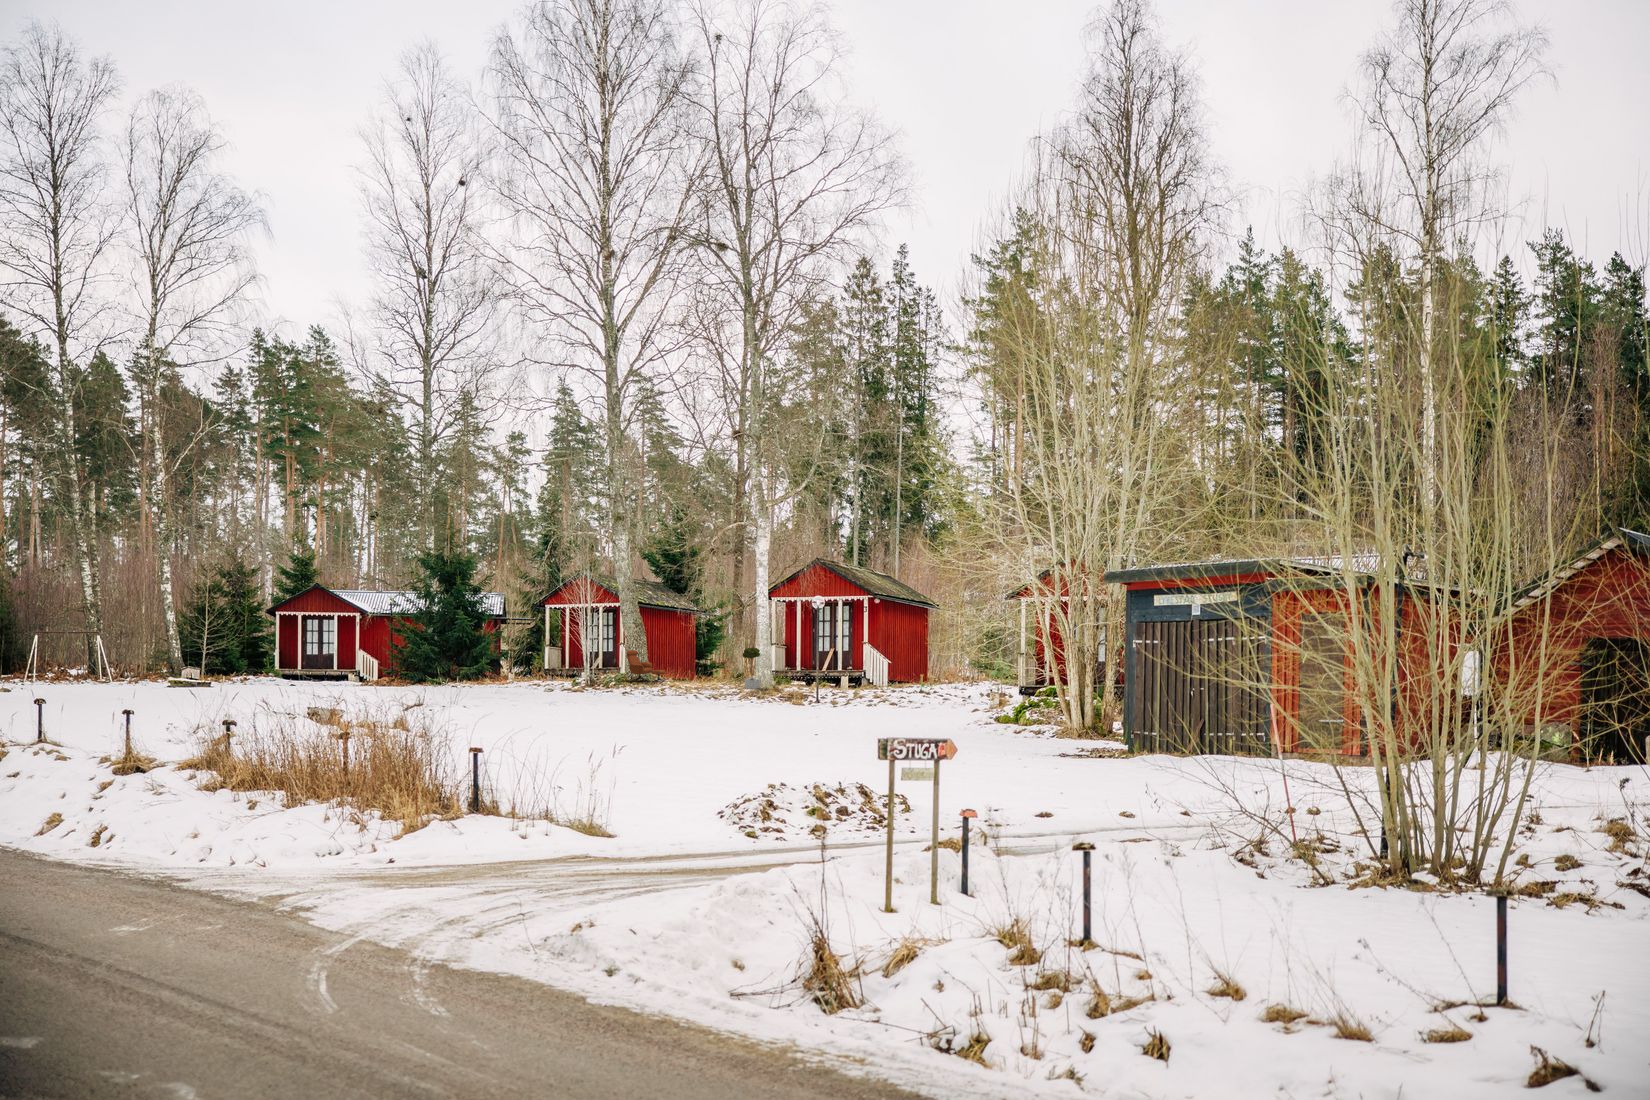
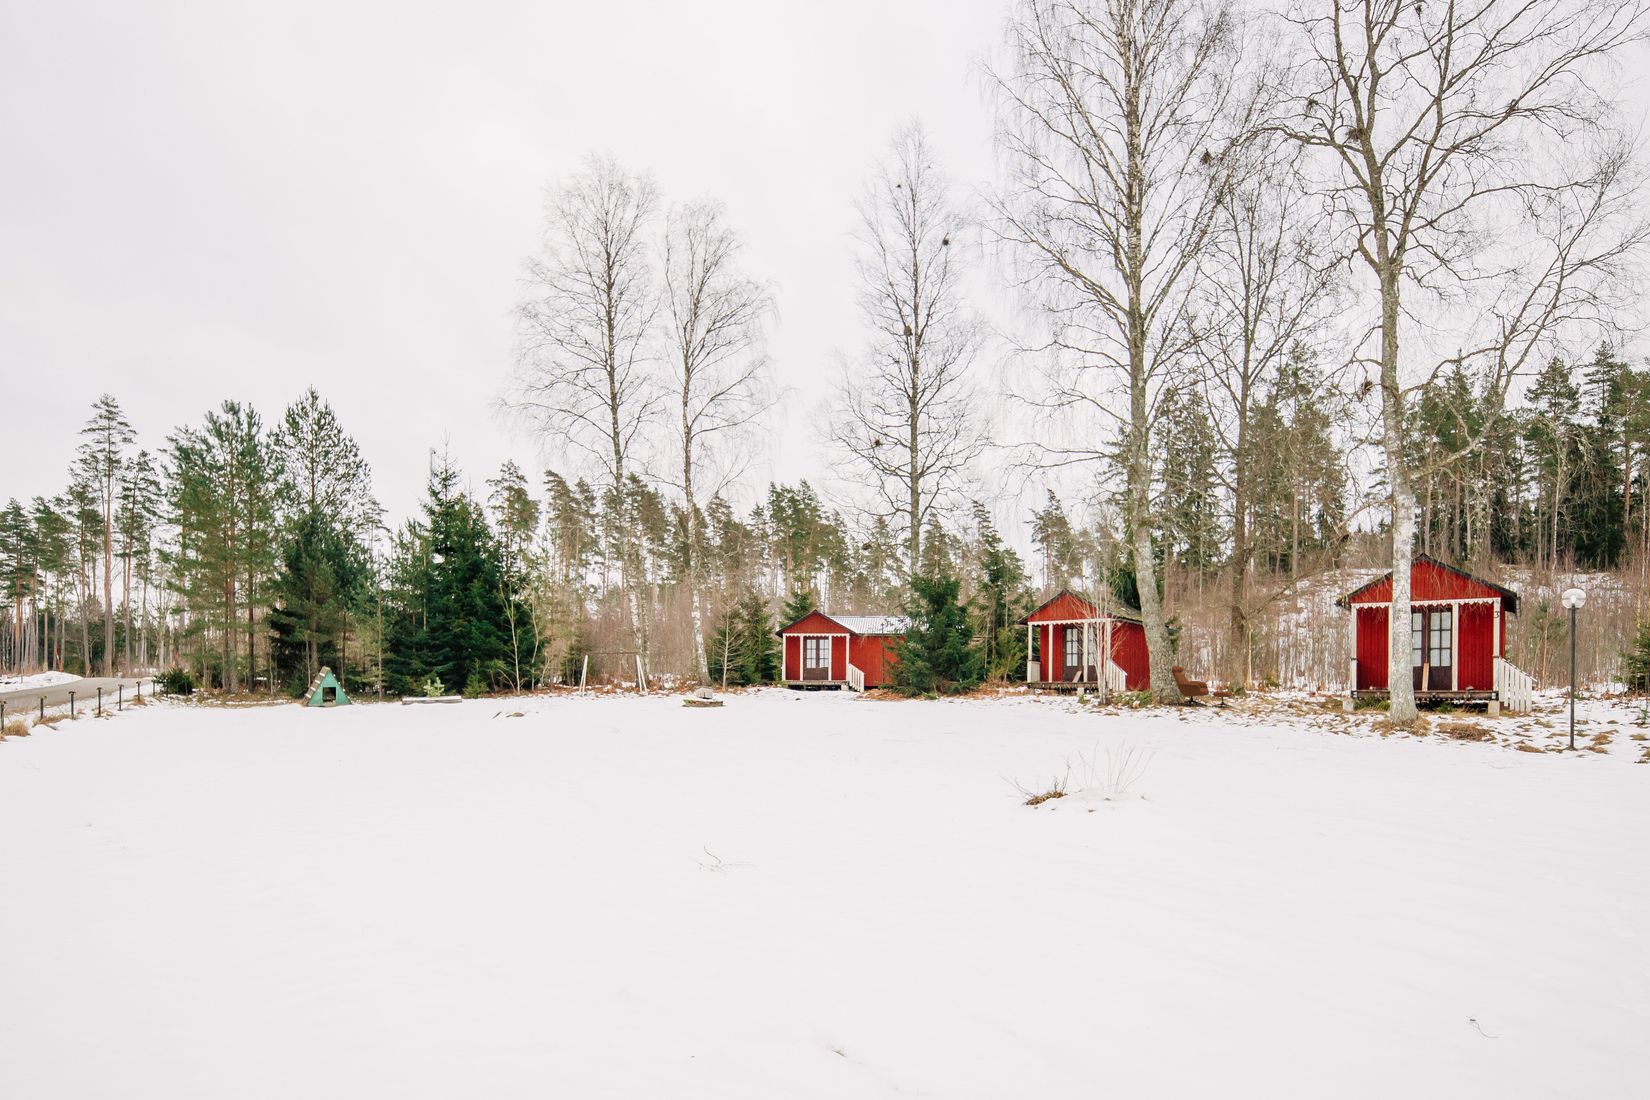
potted tree: present [742,647,760,689] -> none [1411,660,1446,726]

